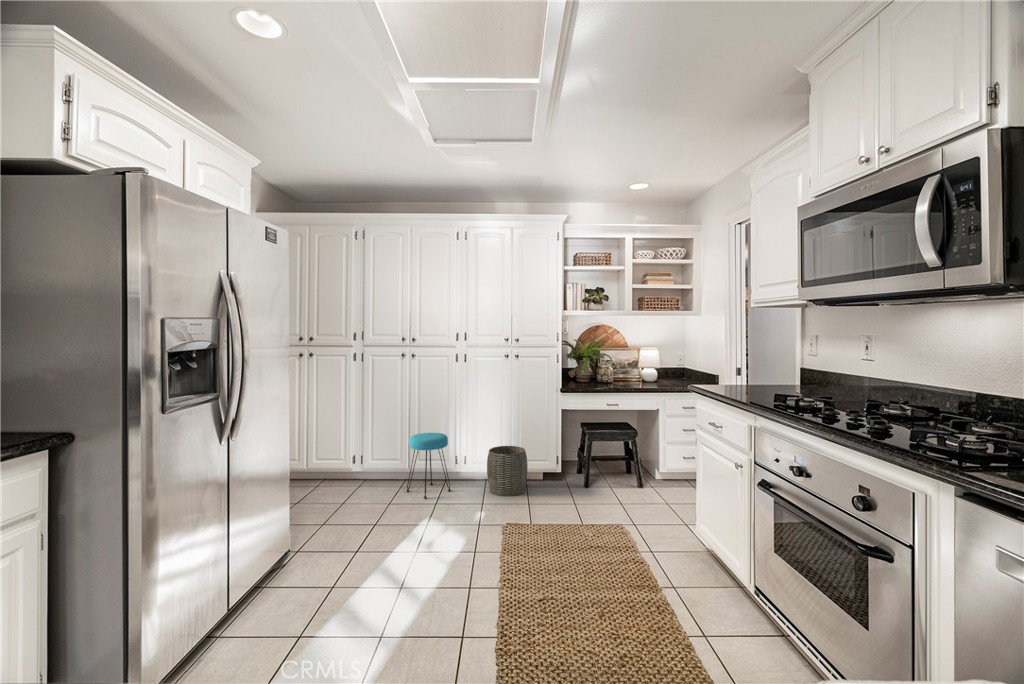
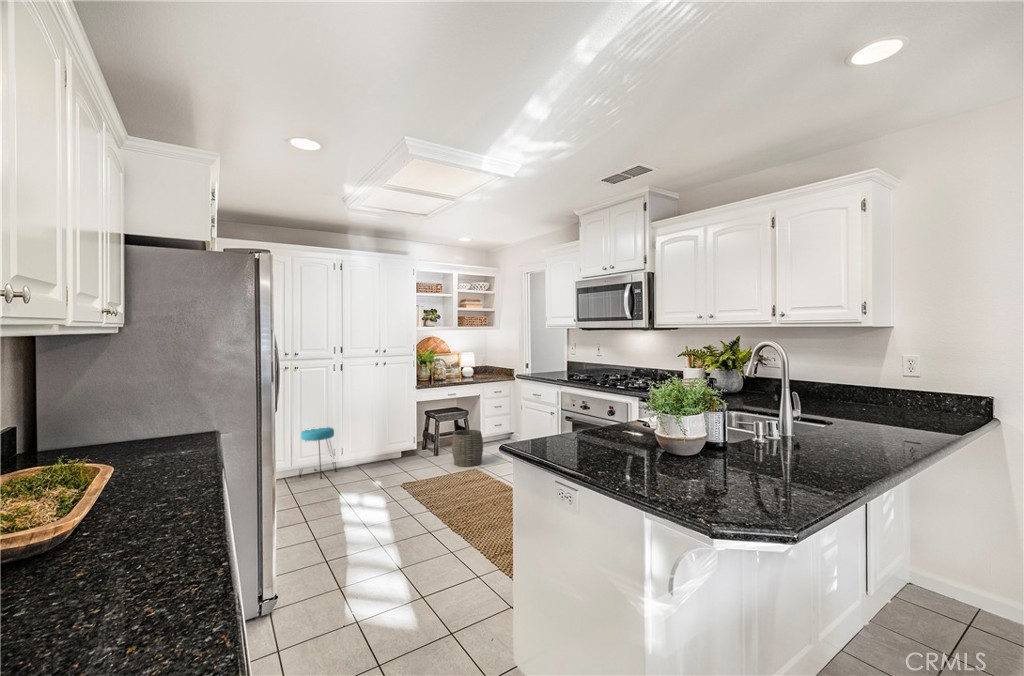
woven basket: present [487,446,527,496] -> present [452,430,483,467]

